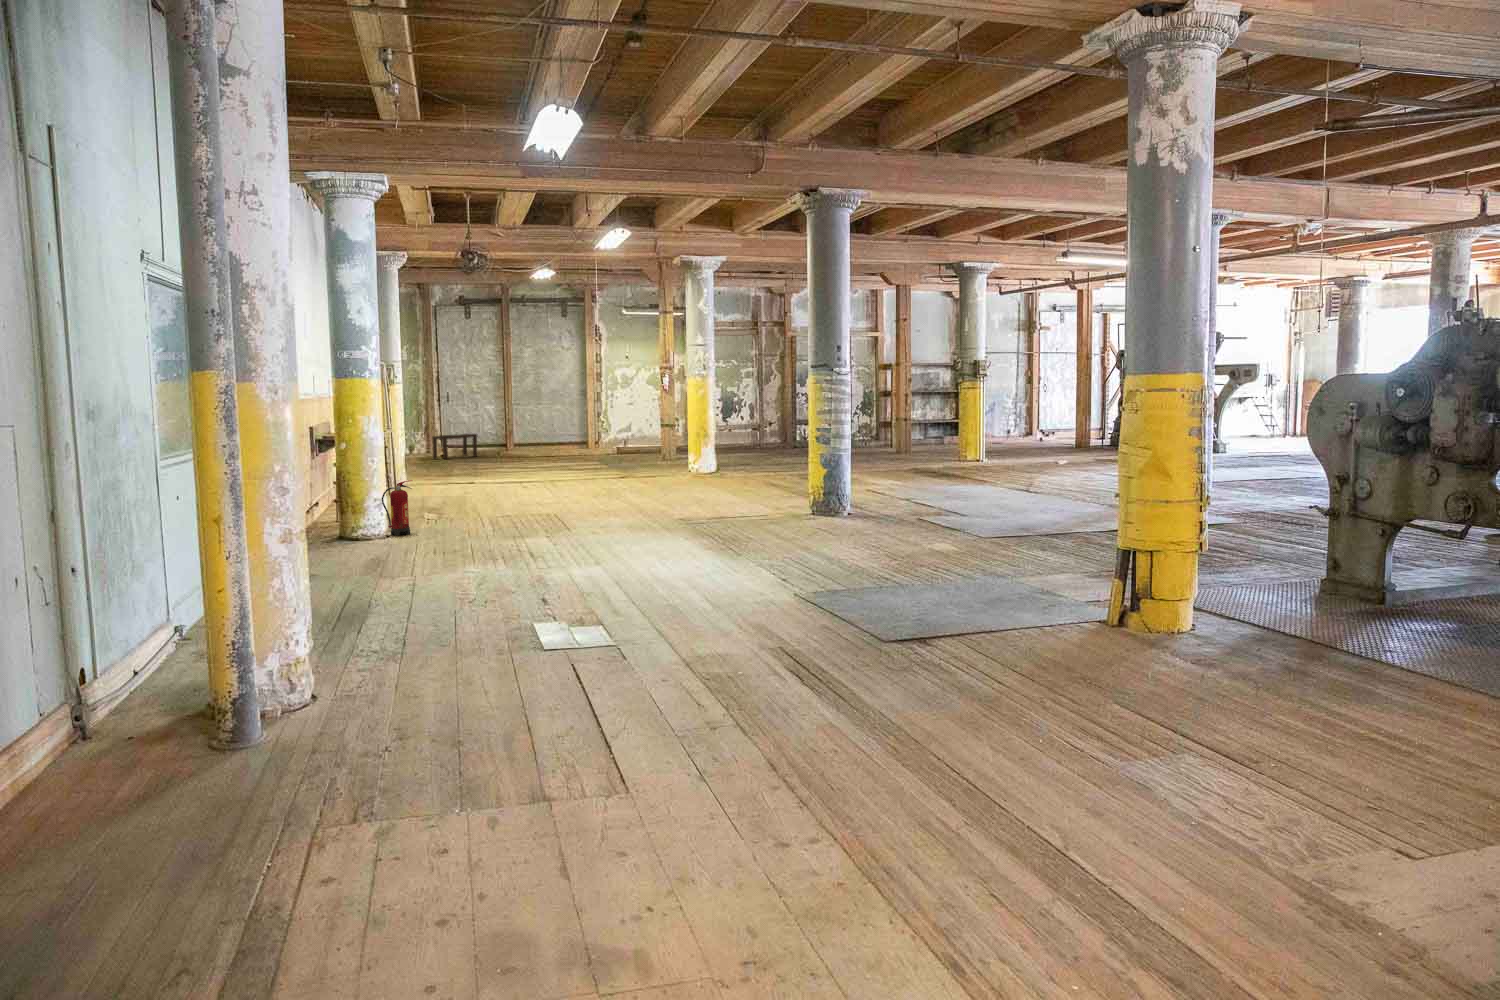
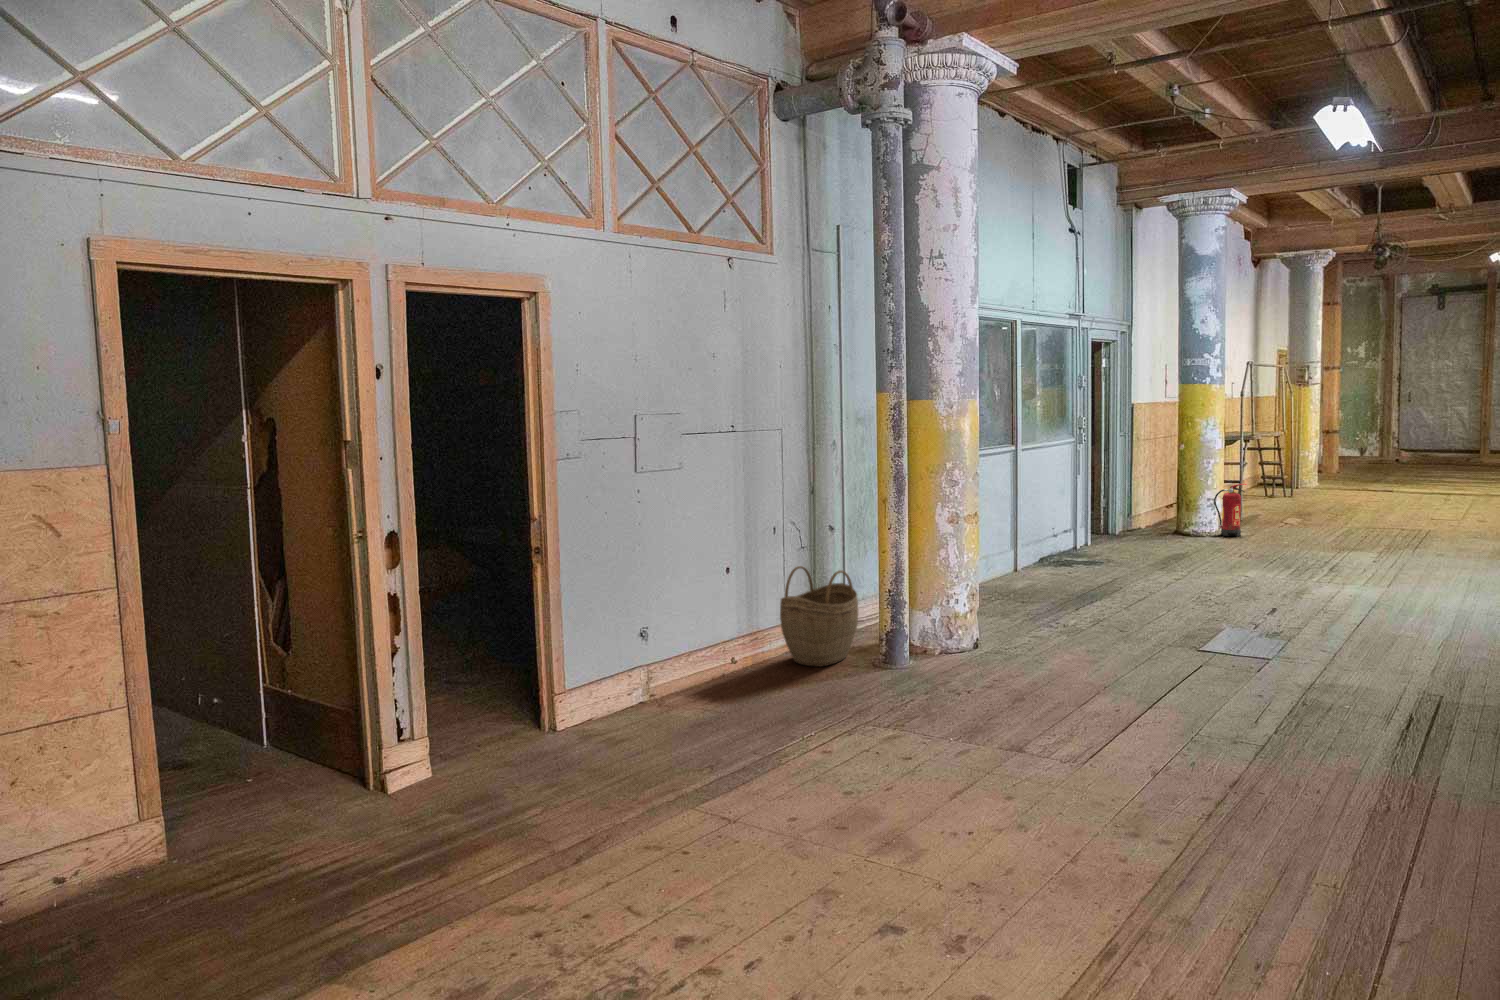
bench: present [432,434,477,459] -> none [1381,437,1442,465]
woven basket: none [44,625,168,779] -> present [780,566,858,667]

